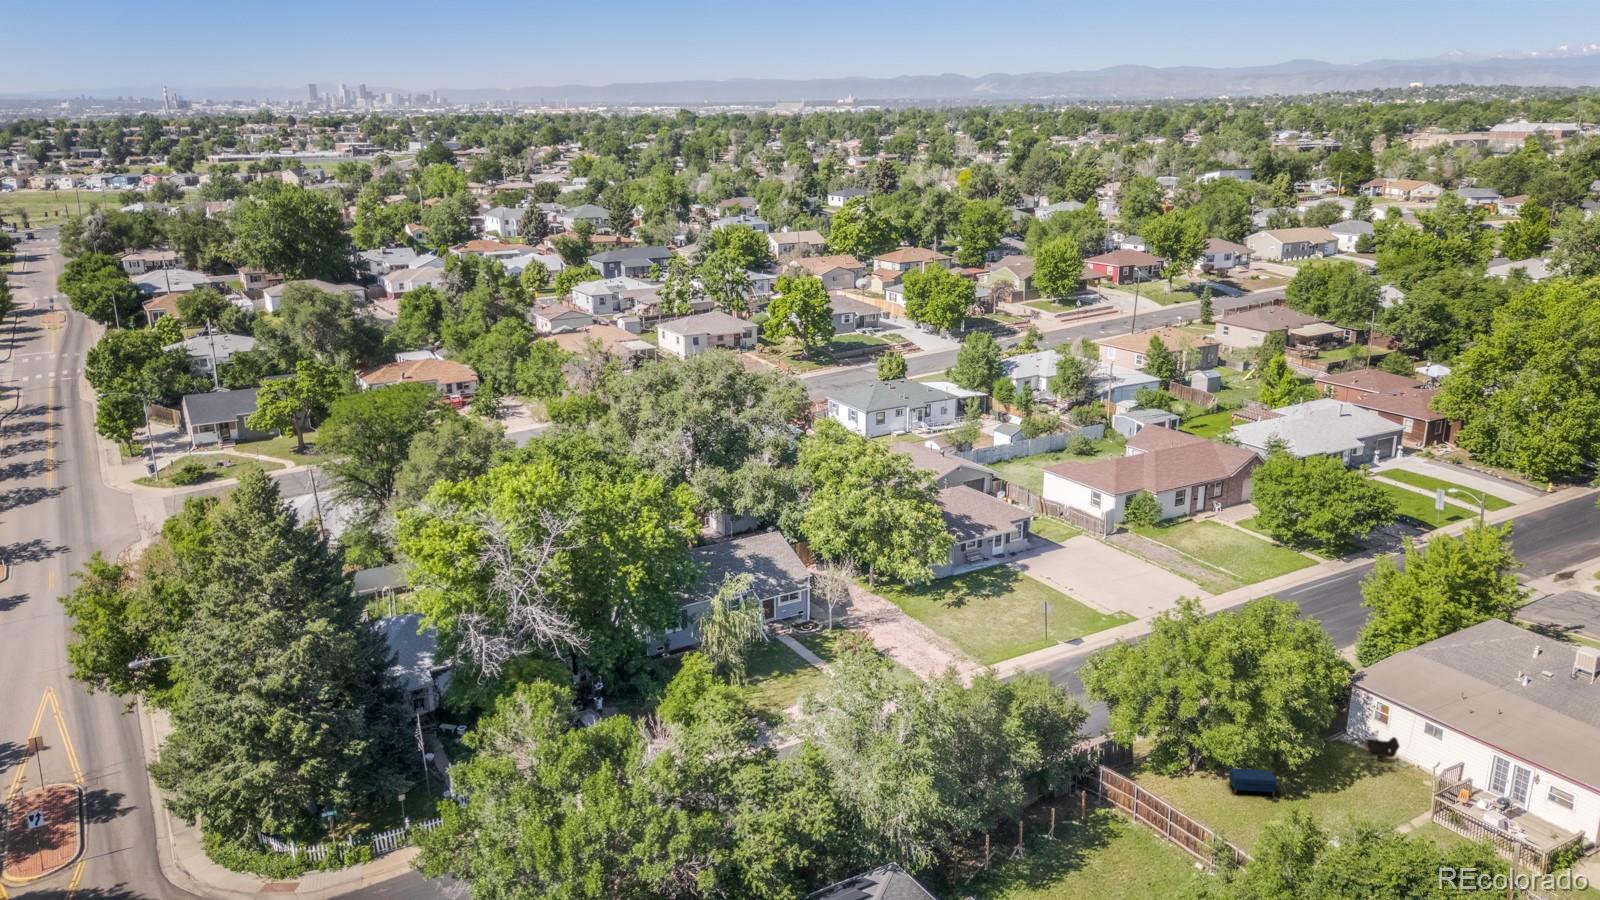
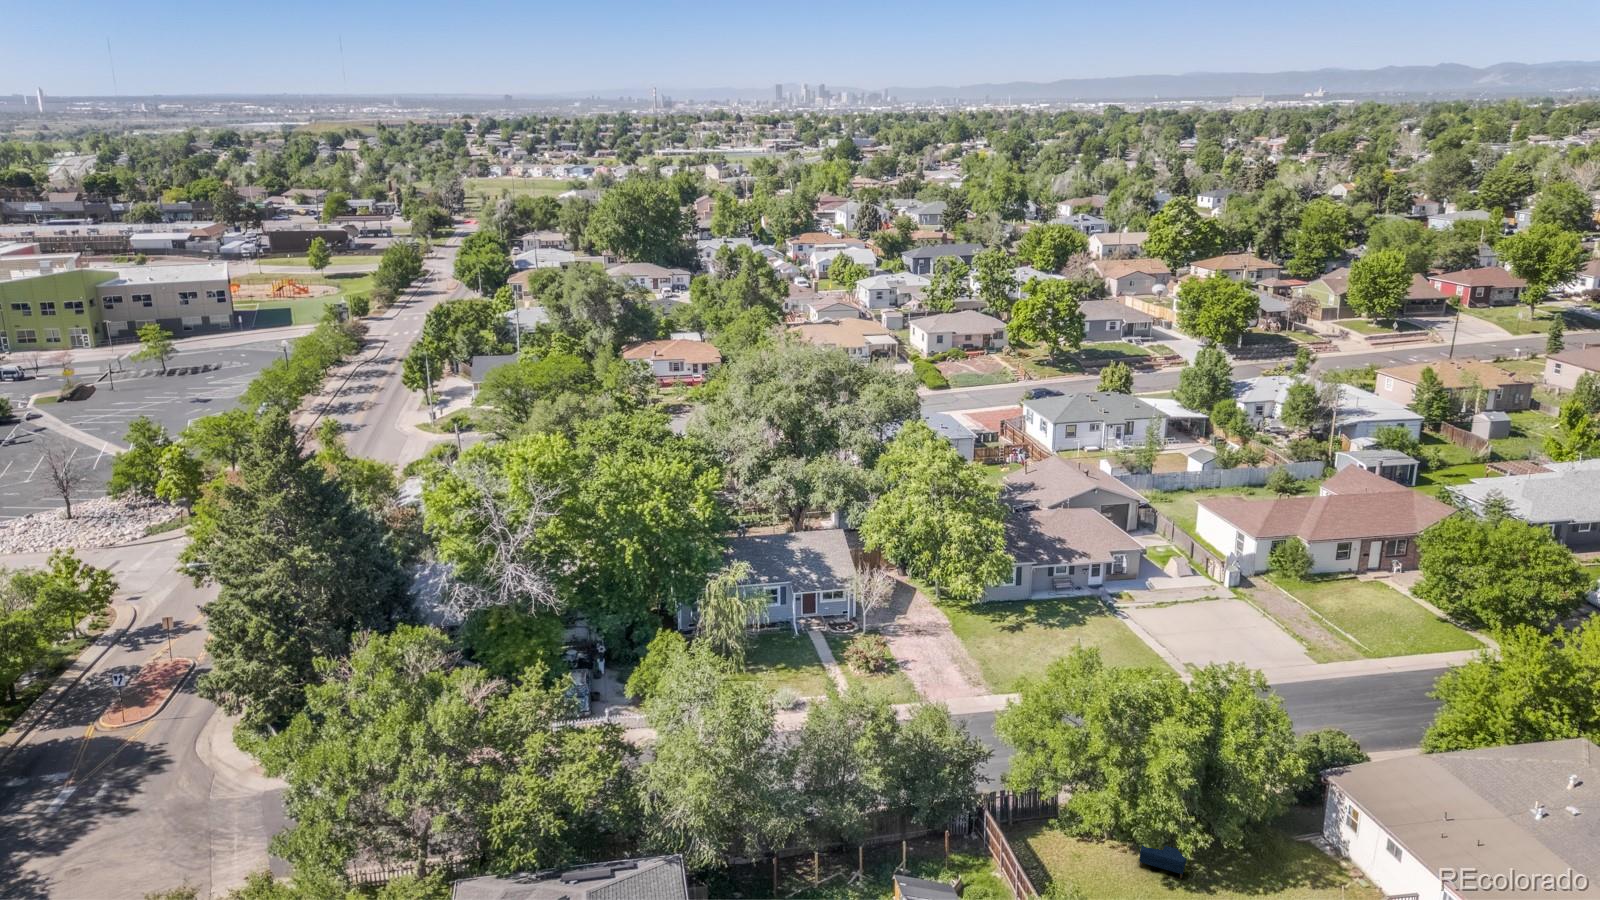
lounge chair: present [1367,737,1399,764] -> none [1322,845,1363,876]

